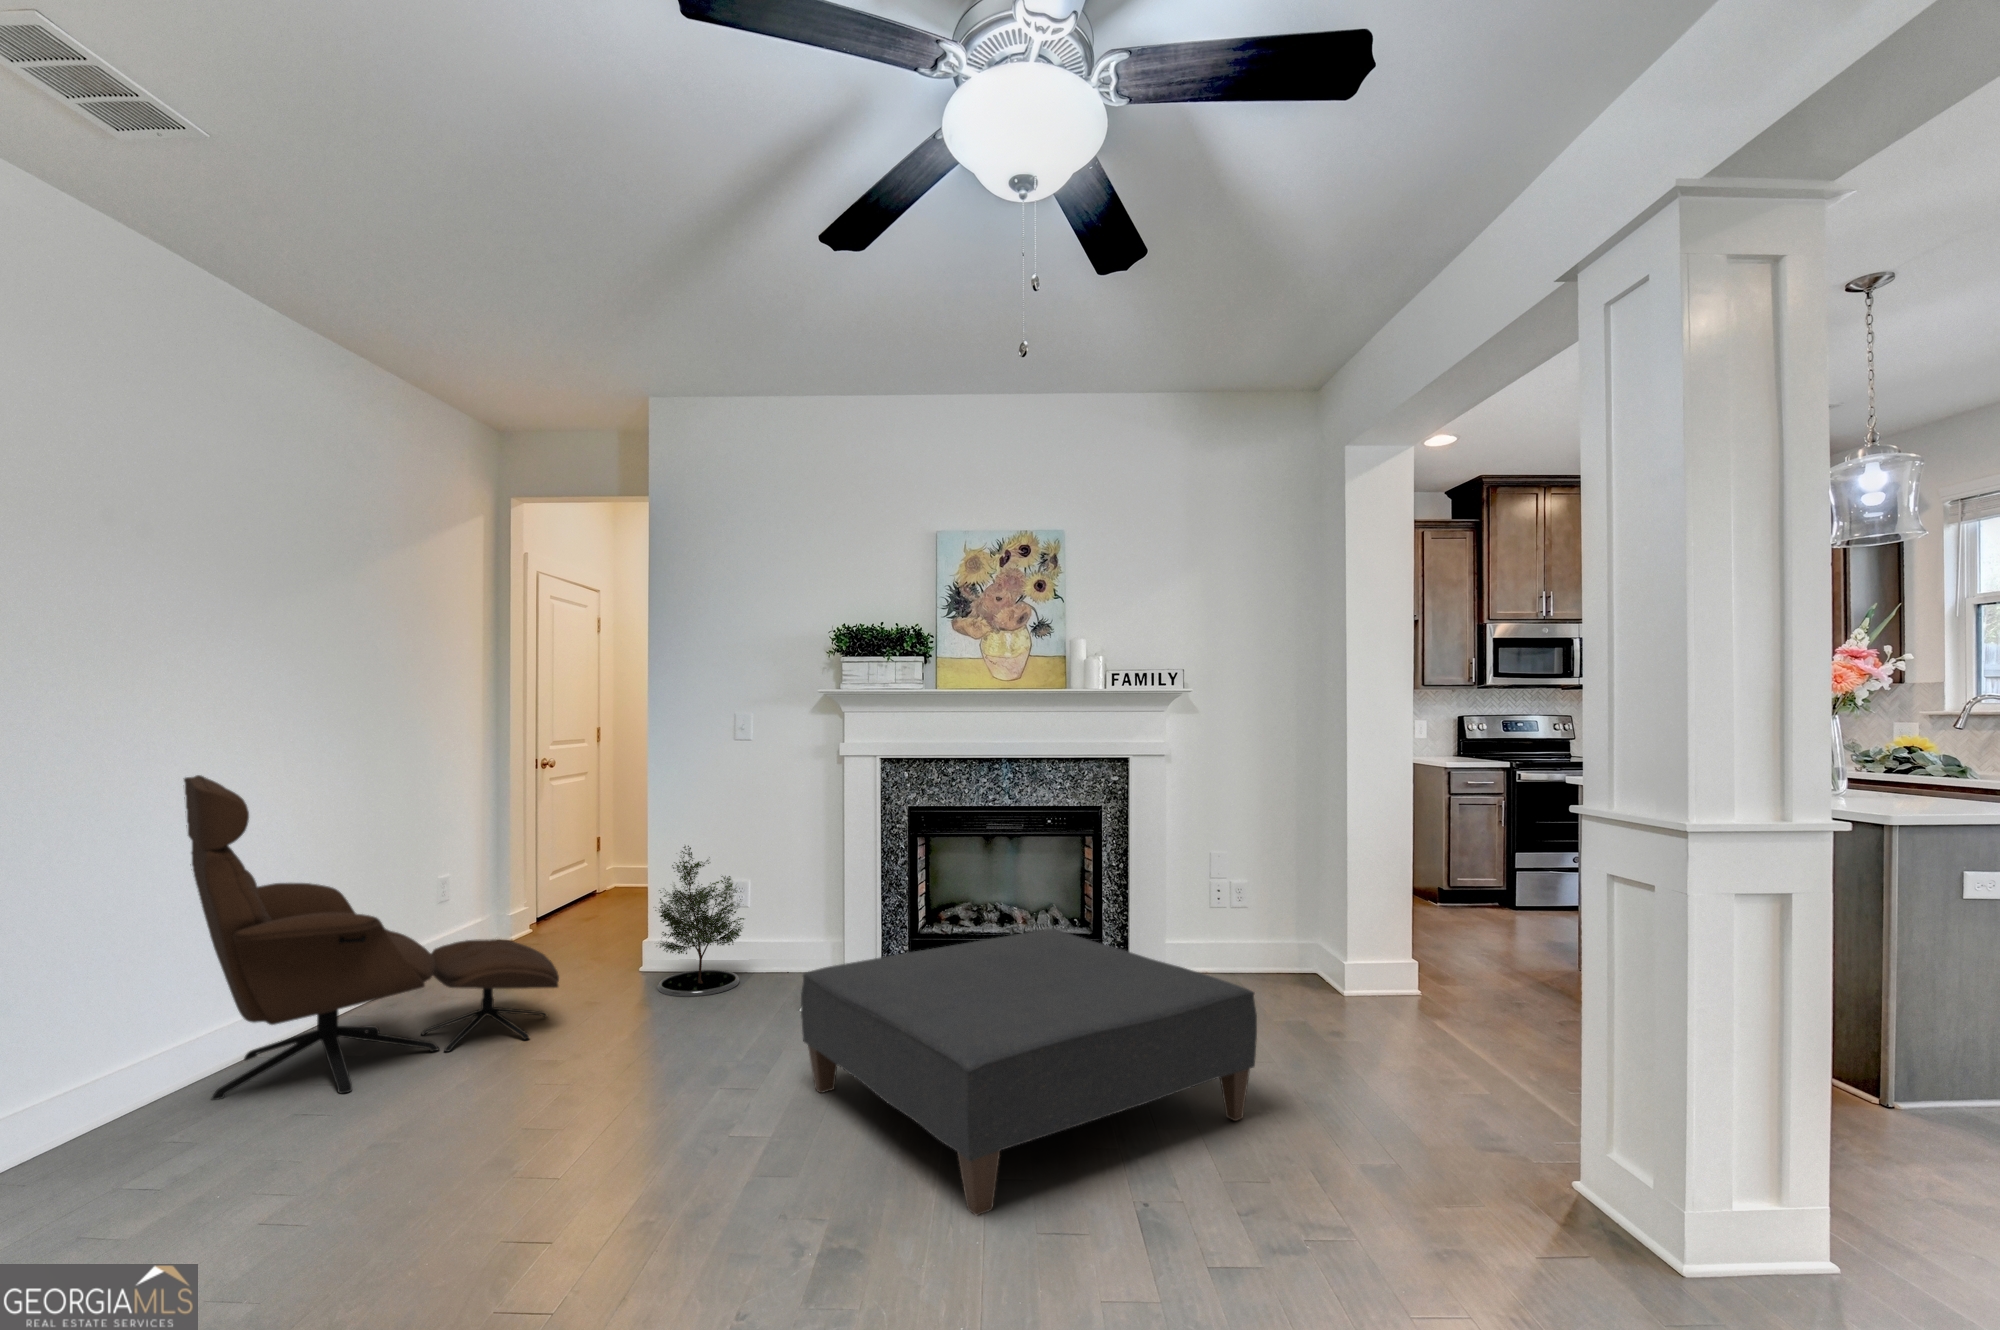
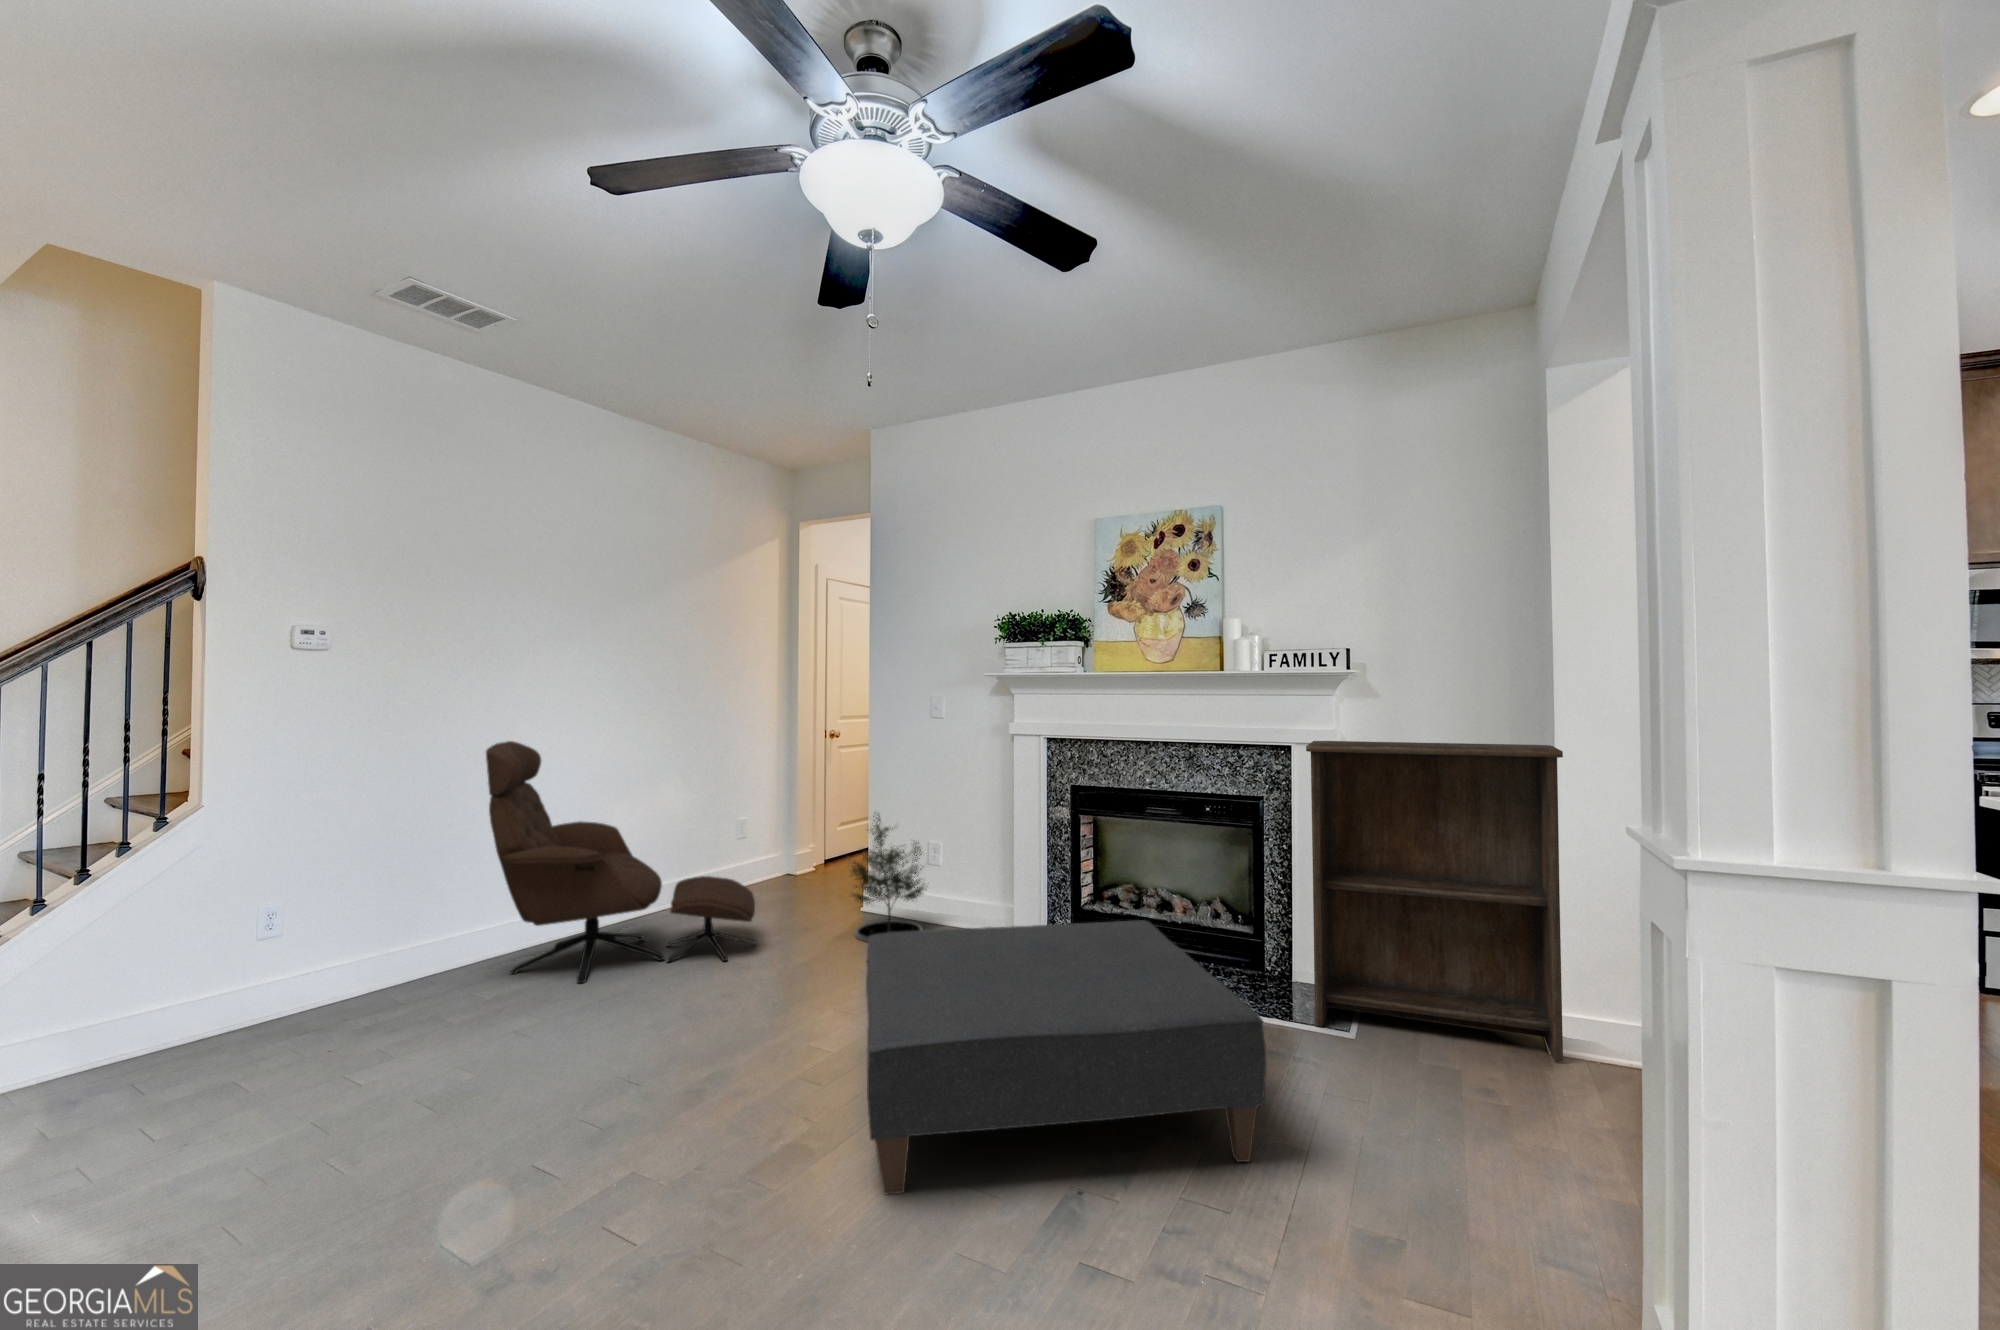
bookshelf: none [1168,751,1376,1009] -> present [1306,741,1563,1062]

